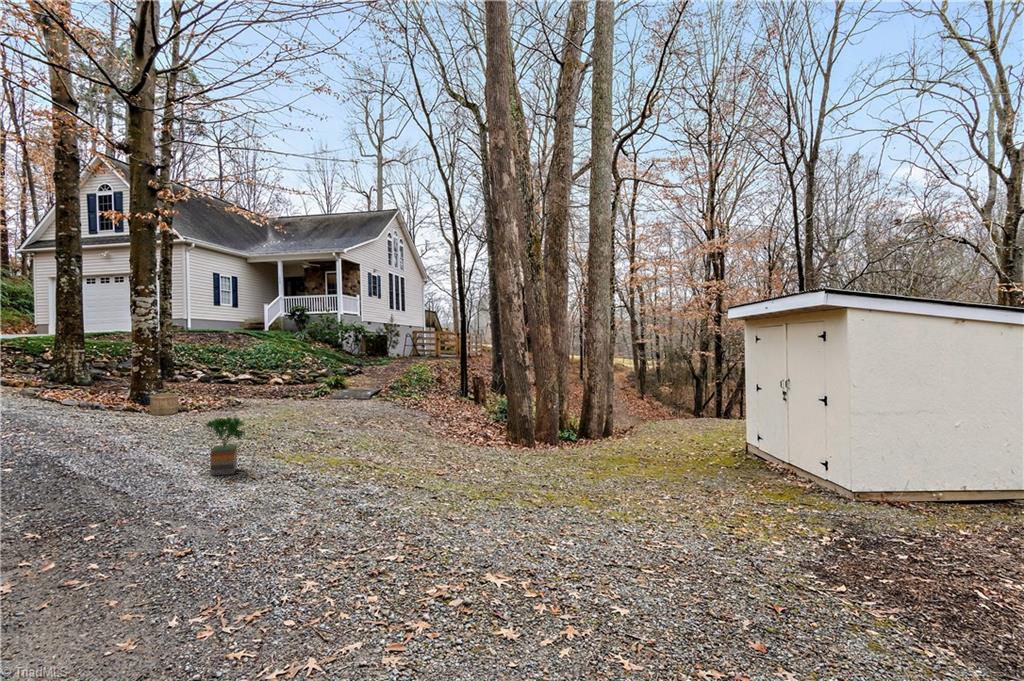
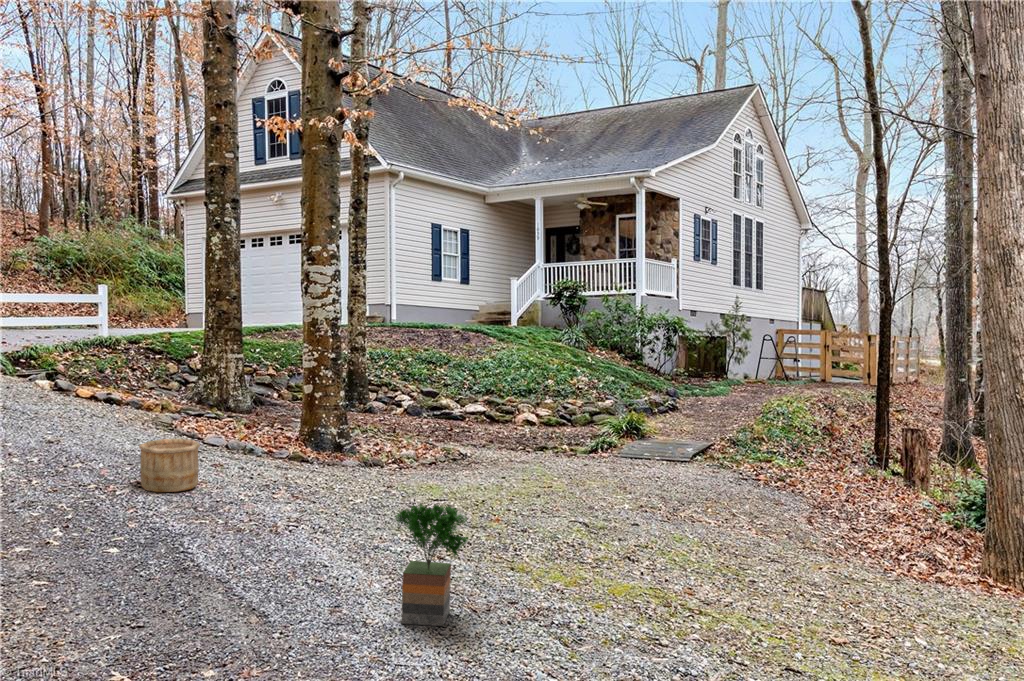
wooden bucket: present [150,393,179,415] -> present [139,439,200,492]

